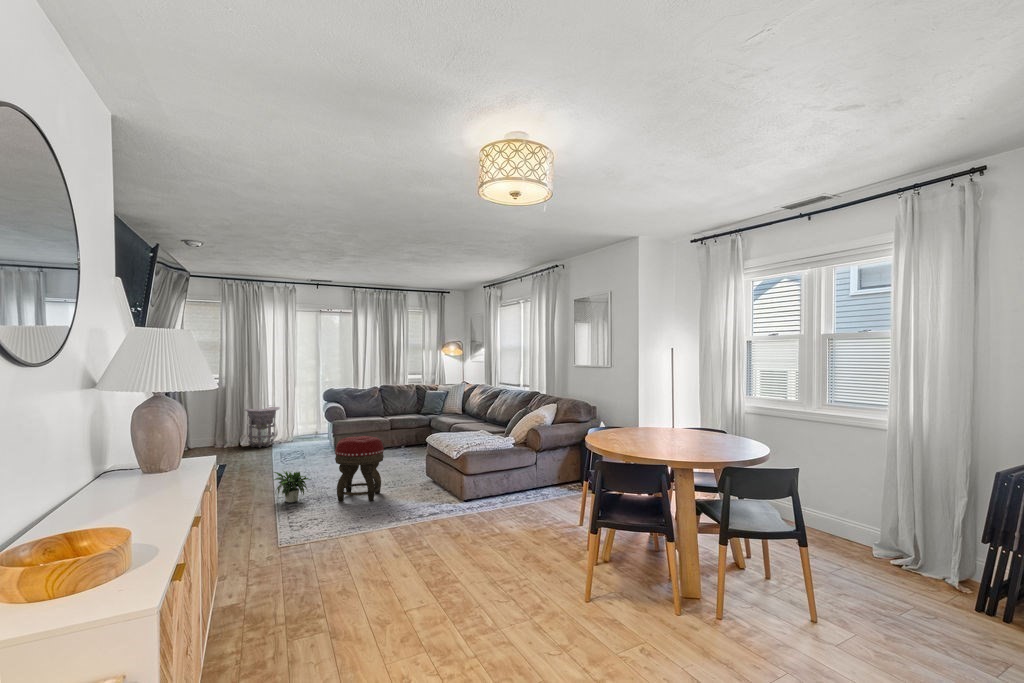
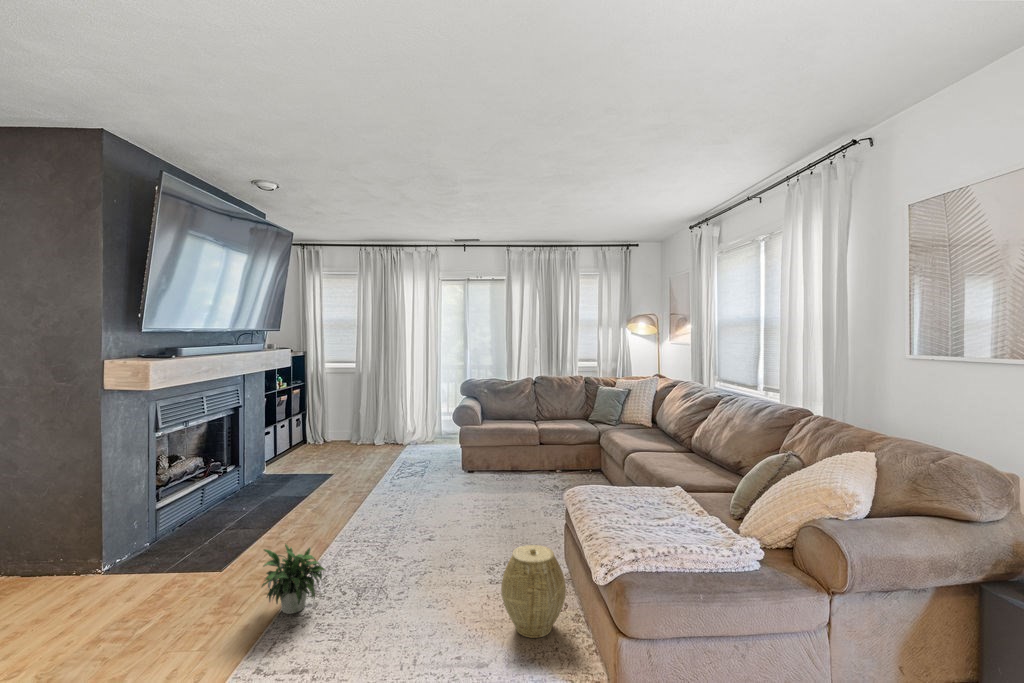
side table: present [244,407,280,448] -> none [369,397,412,452]
footstool: present [335,436,384,501] -> none [360,492,460,647]
woven basket: none [405,455,435,494] -> present [501,545,566,638]

